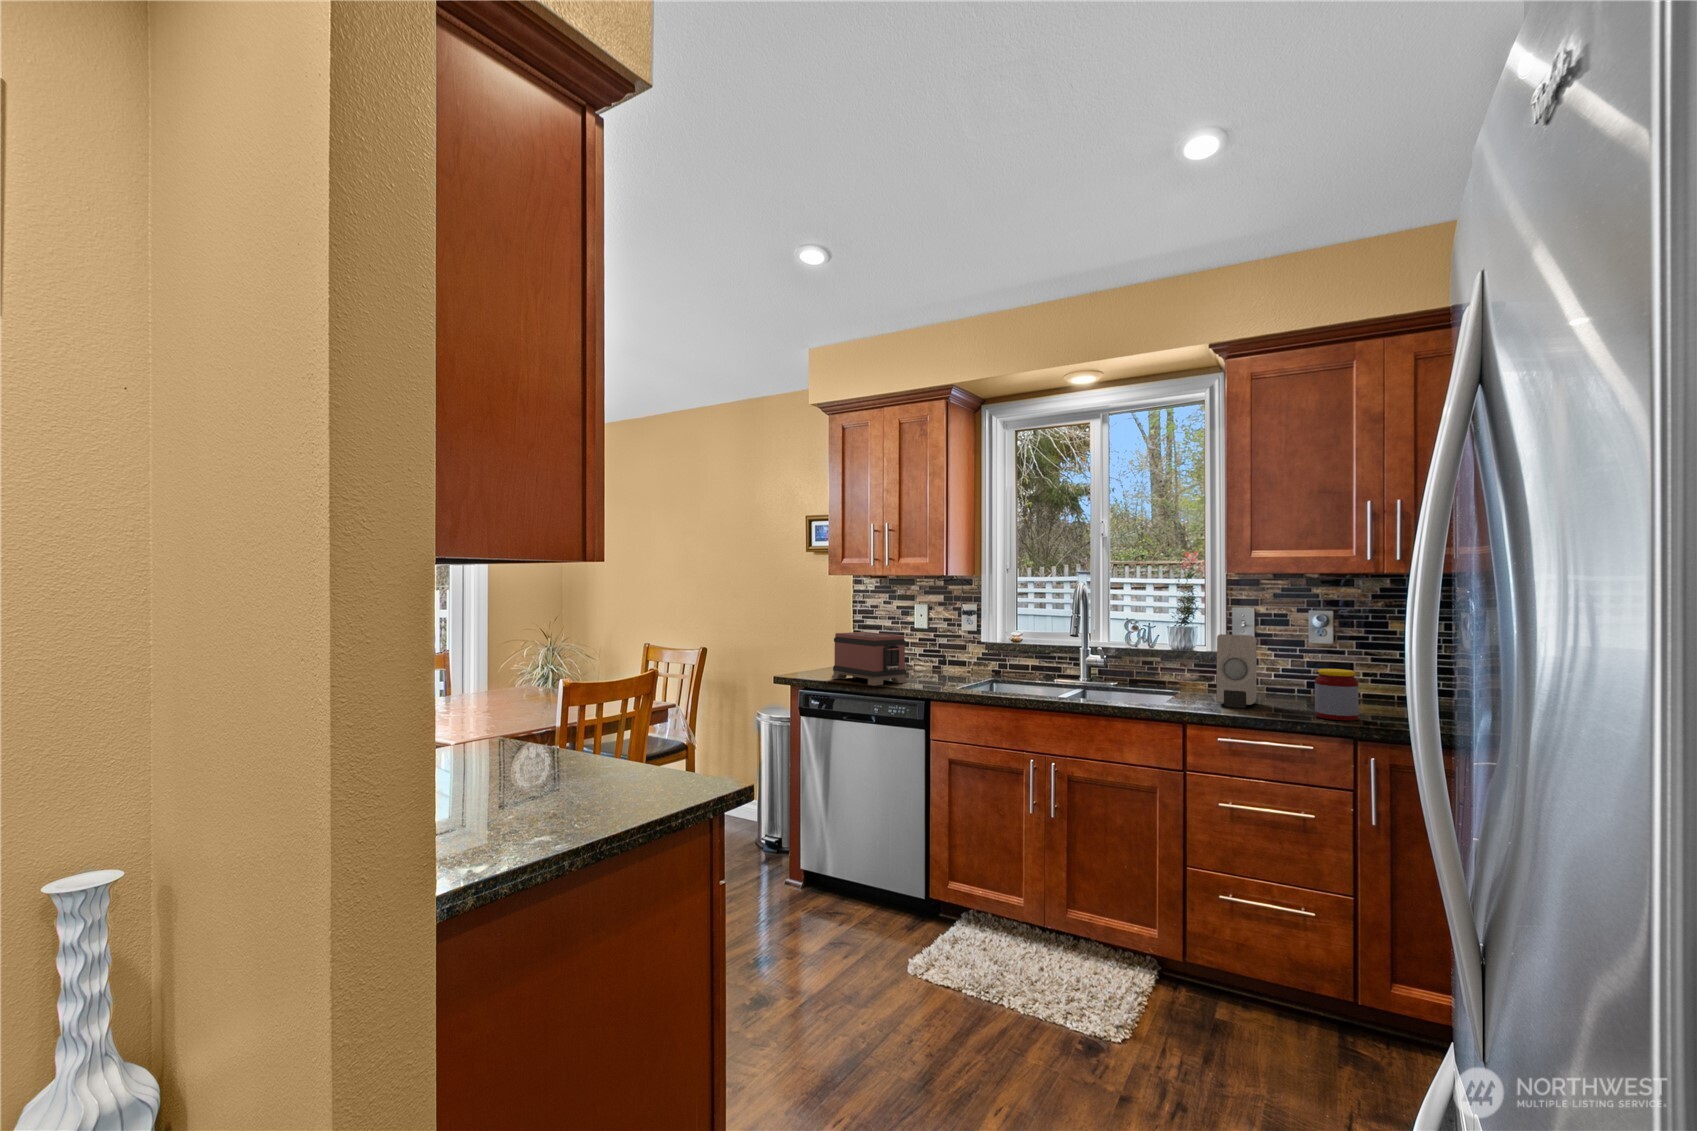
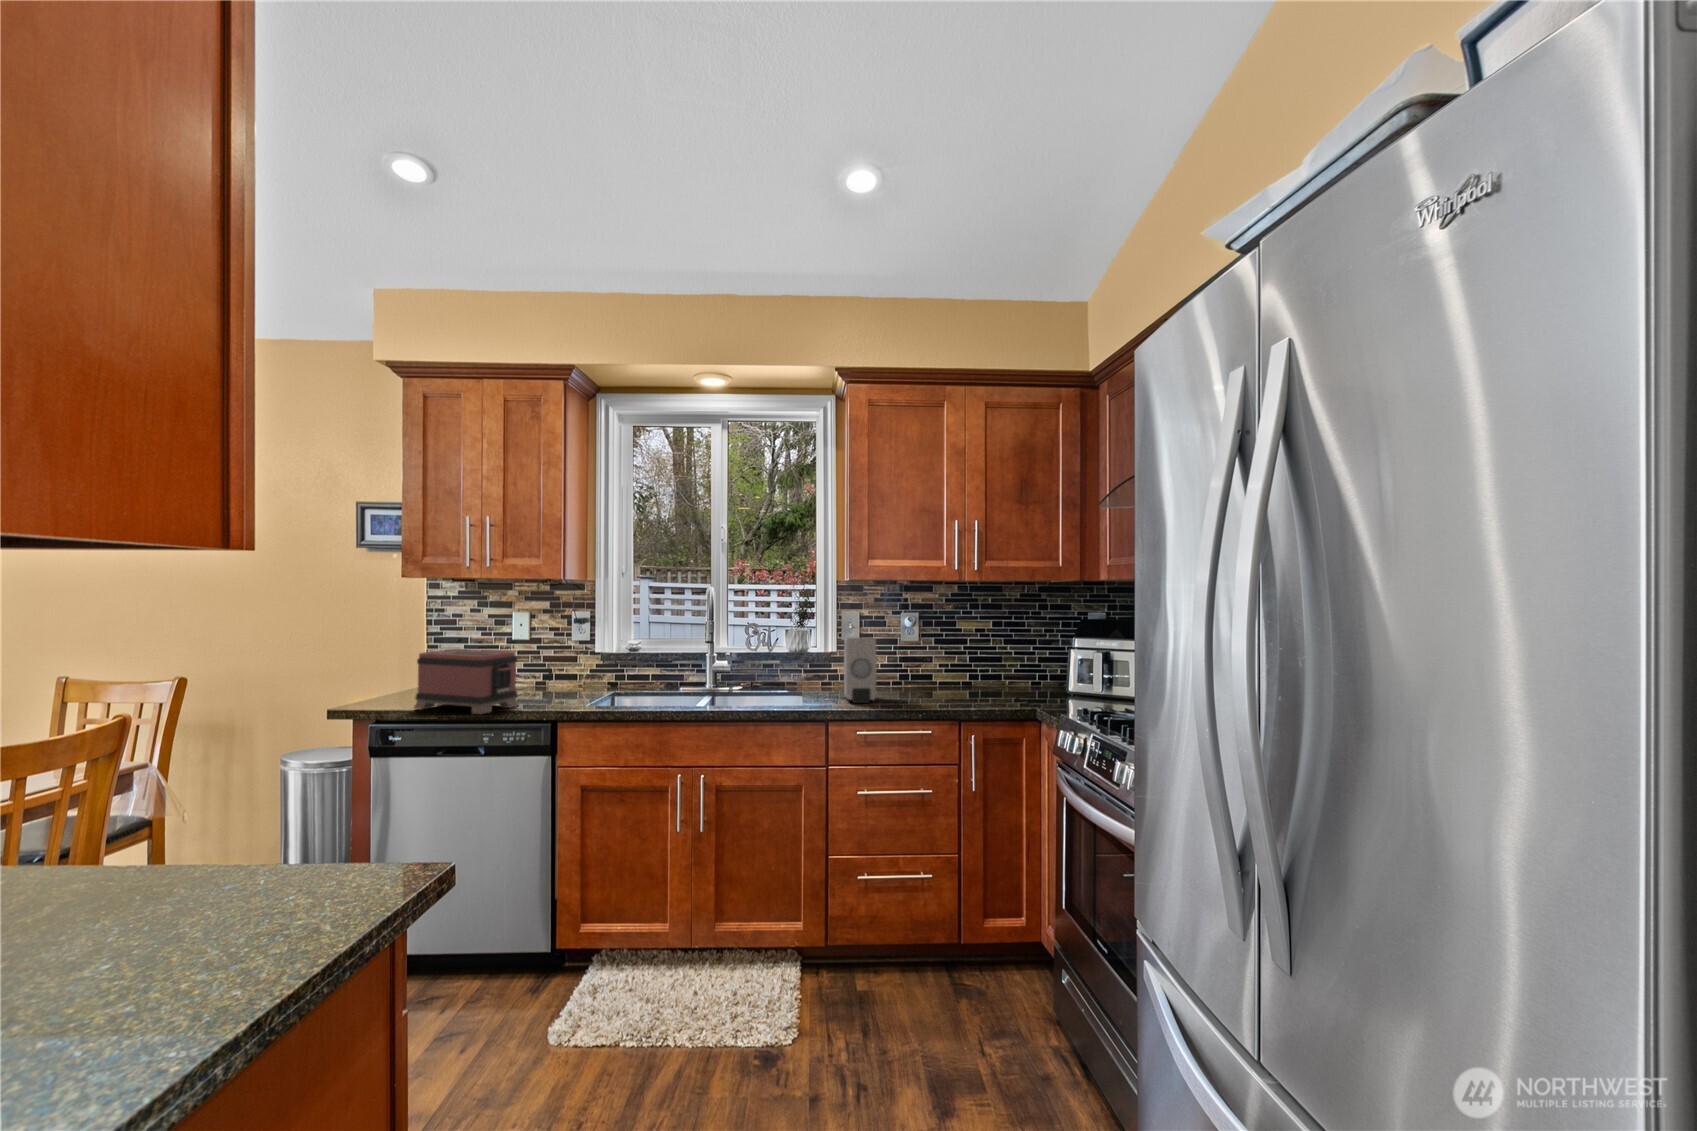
jar: present [1315,669,1359,721] -> none [926,664,957,707]

